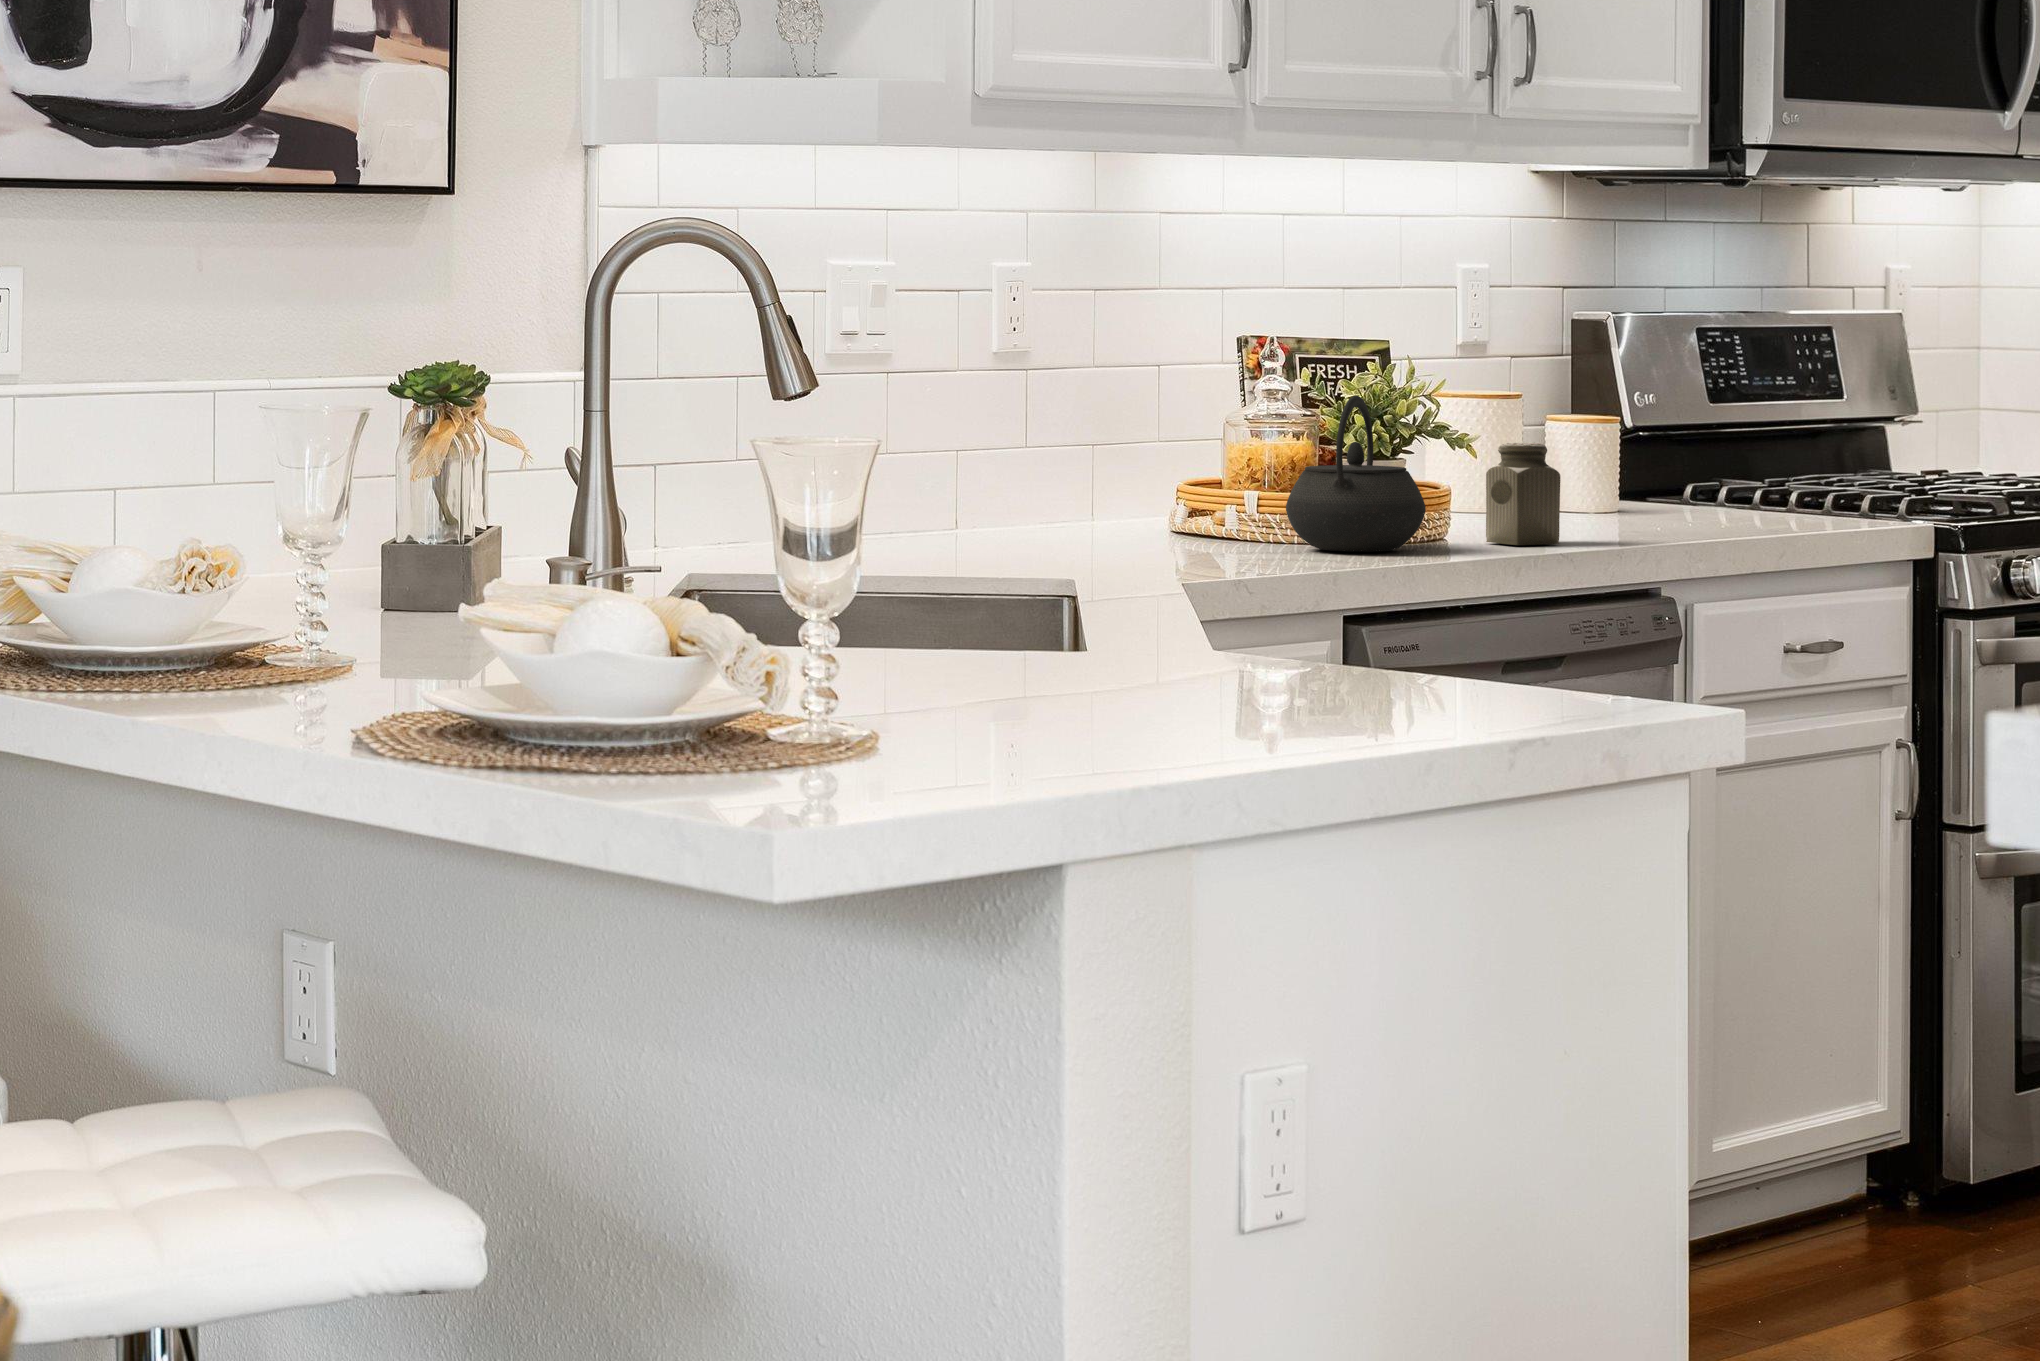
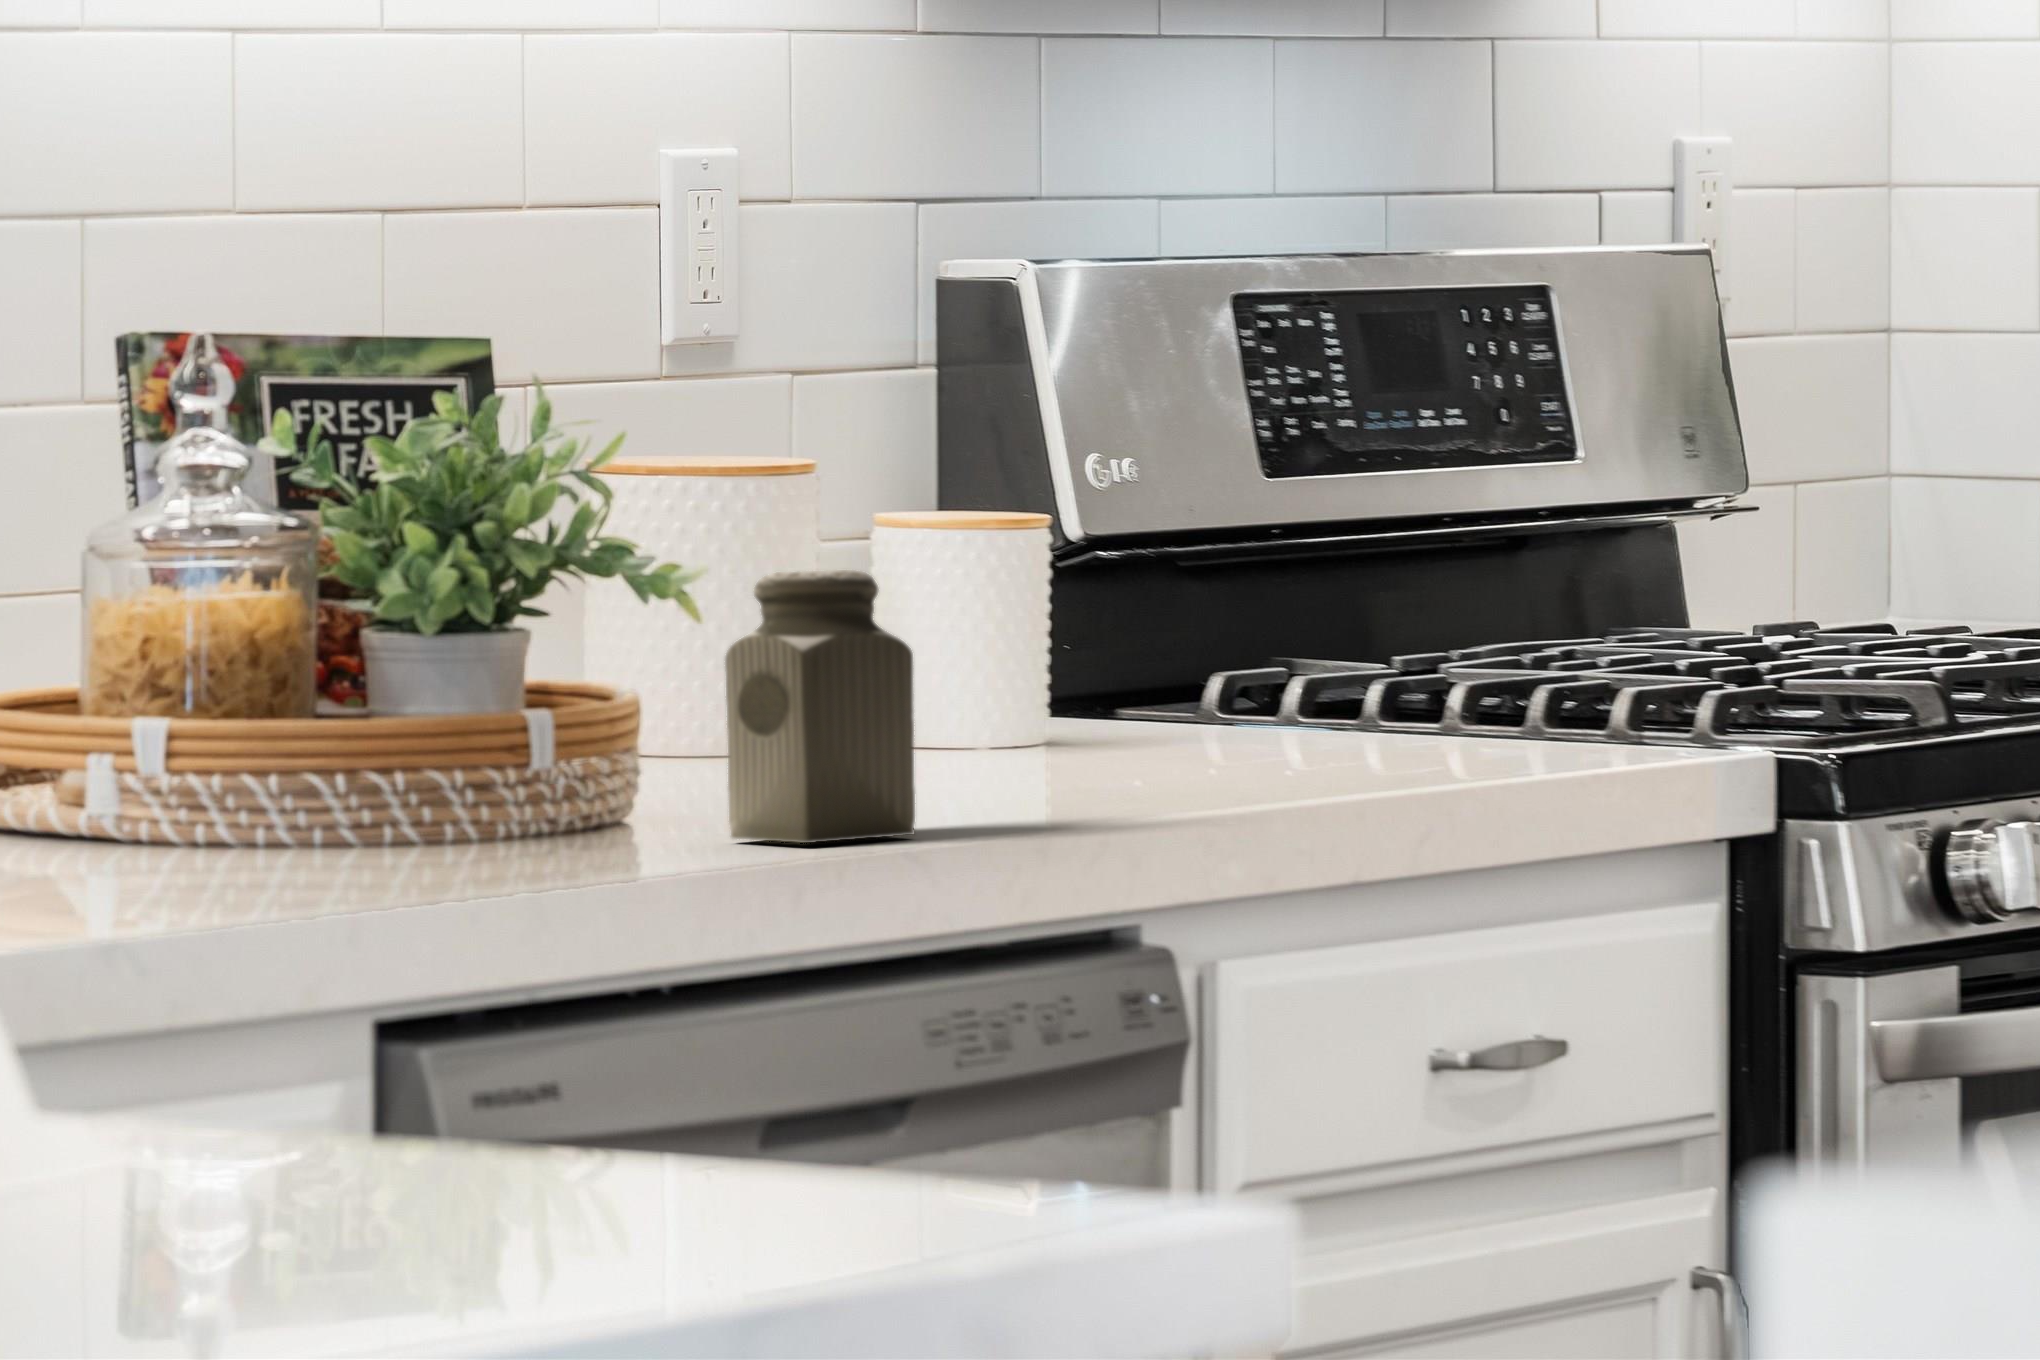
kettle: present [1286,396,1426,552] -> none [174,450,556,882]

